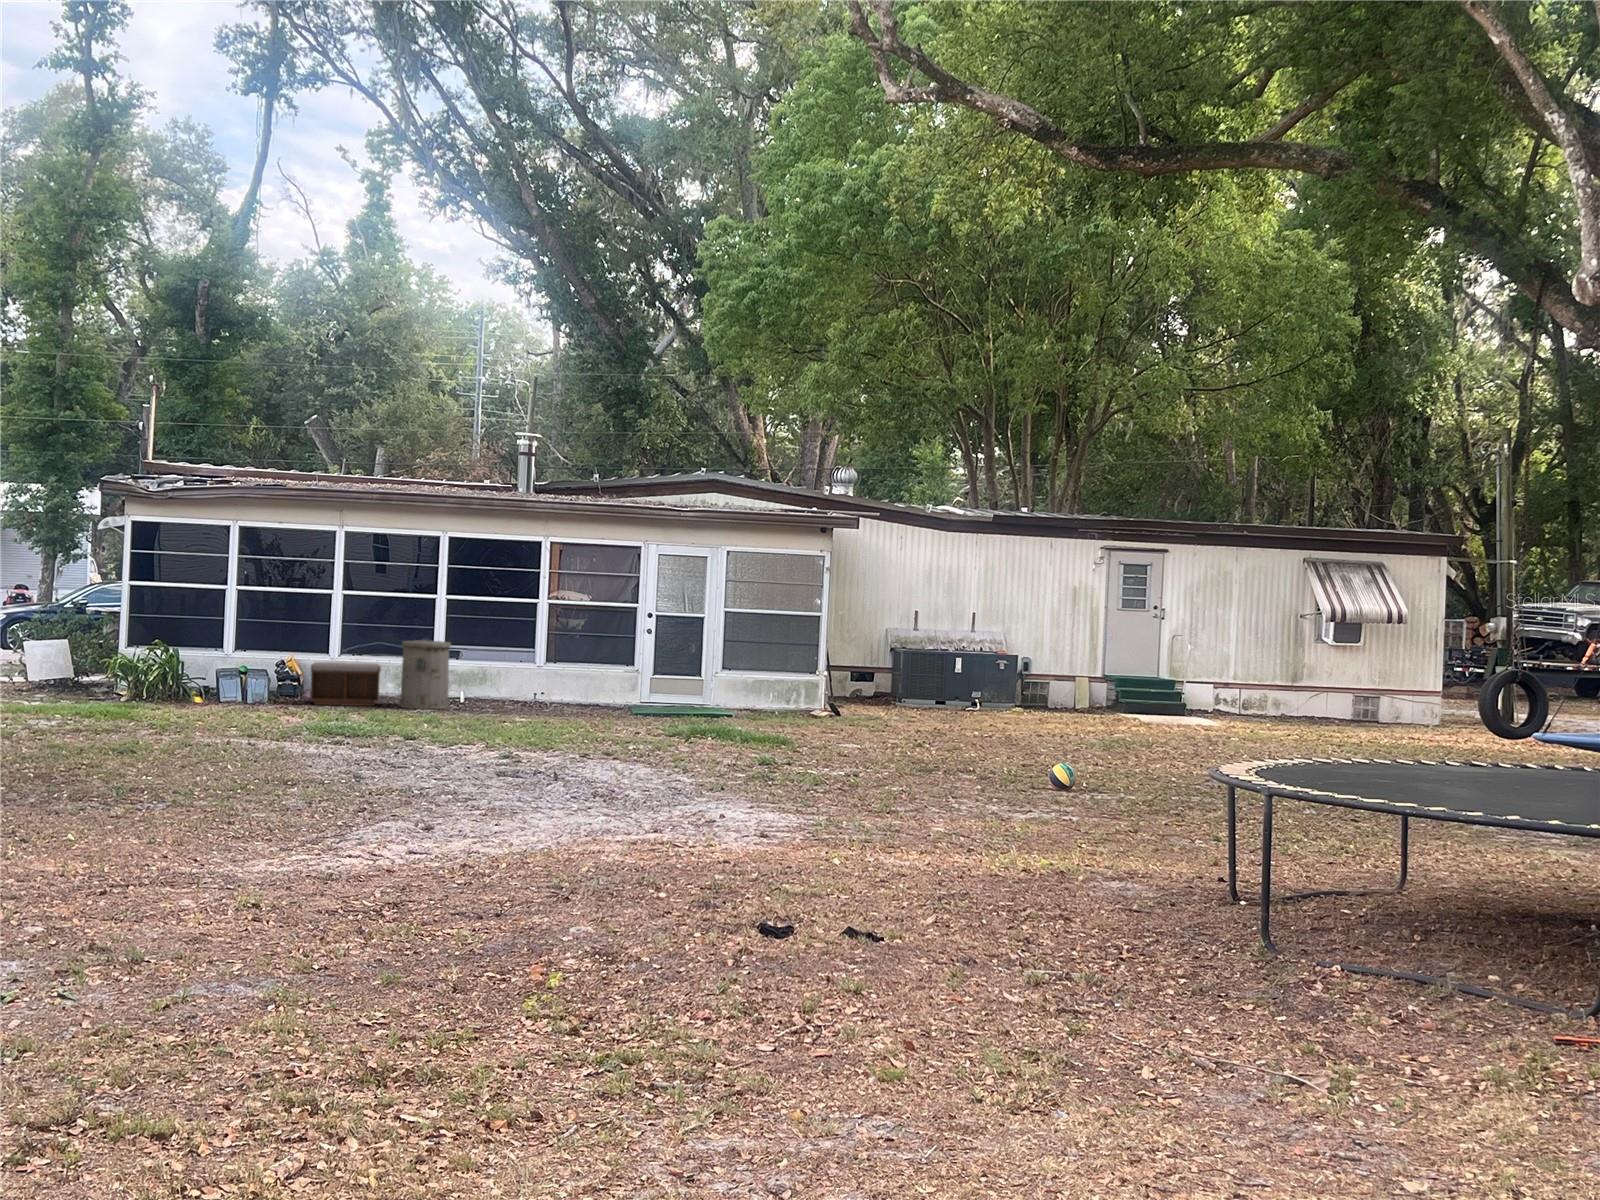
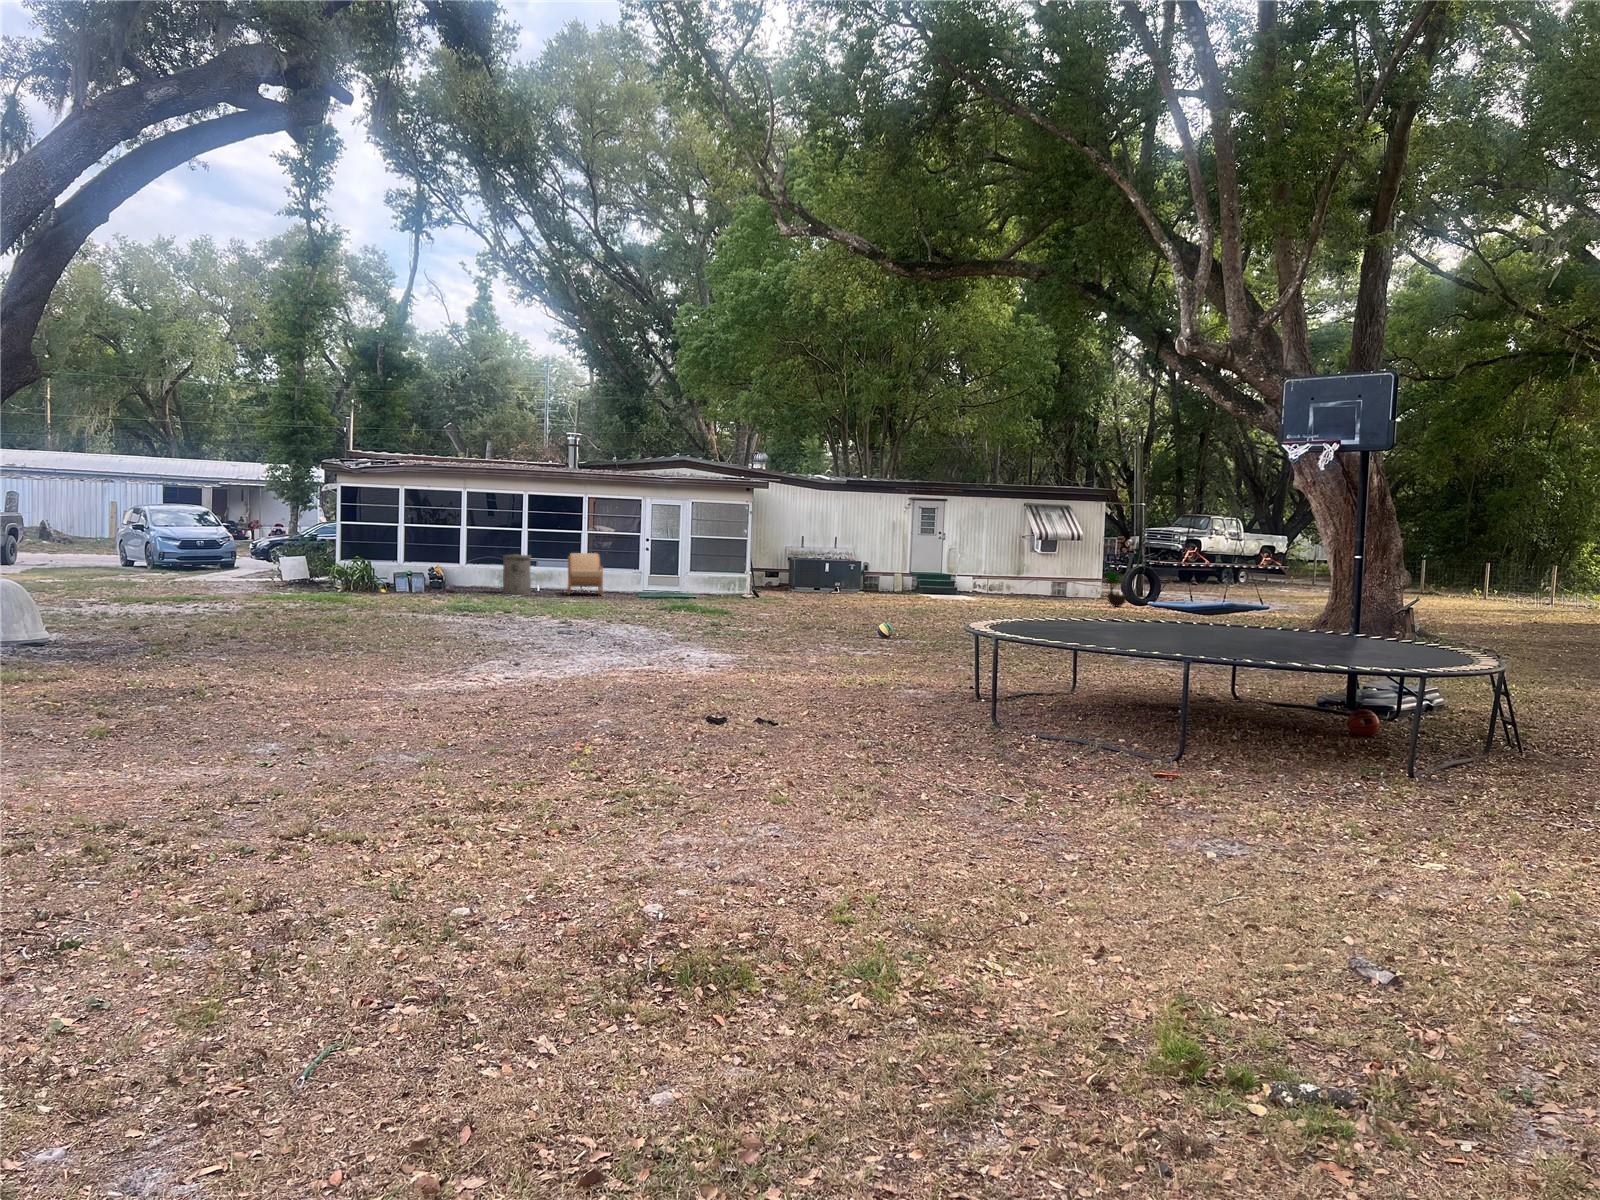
chair: none [512,639,574,713] -> present [568,553,603,595]
bench: present [310,662,381,706] -> none [450,568,491,592]
potted tree: none [1456,675,1500,747] -> present [1104,571,1126,607]

